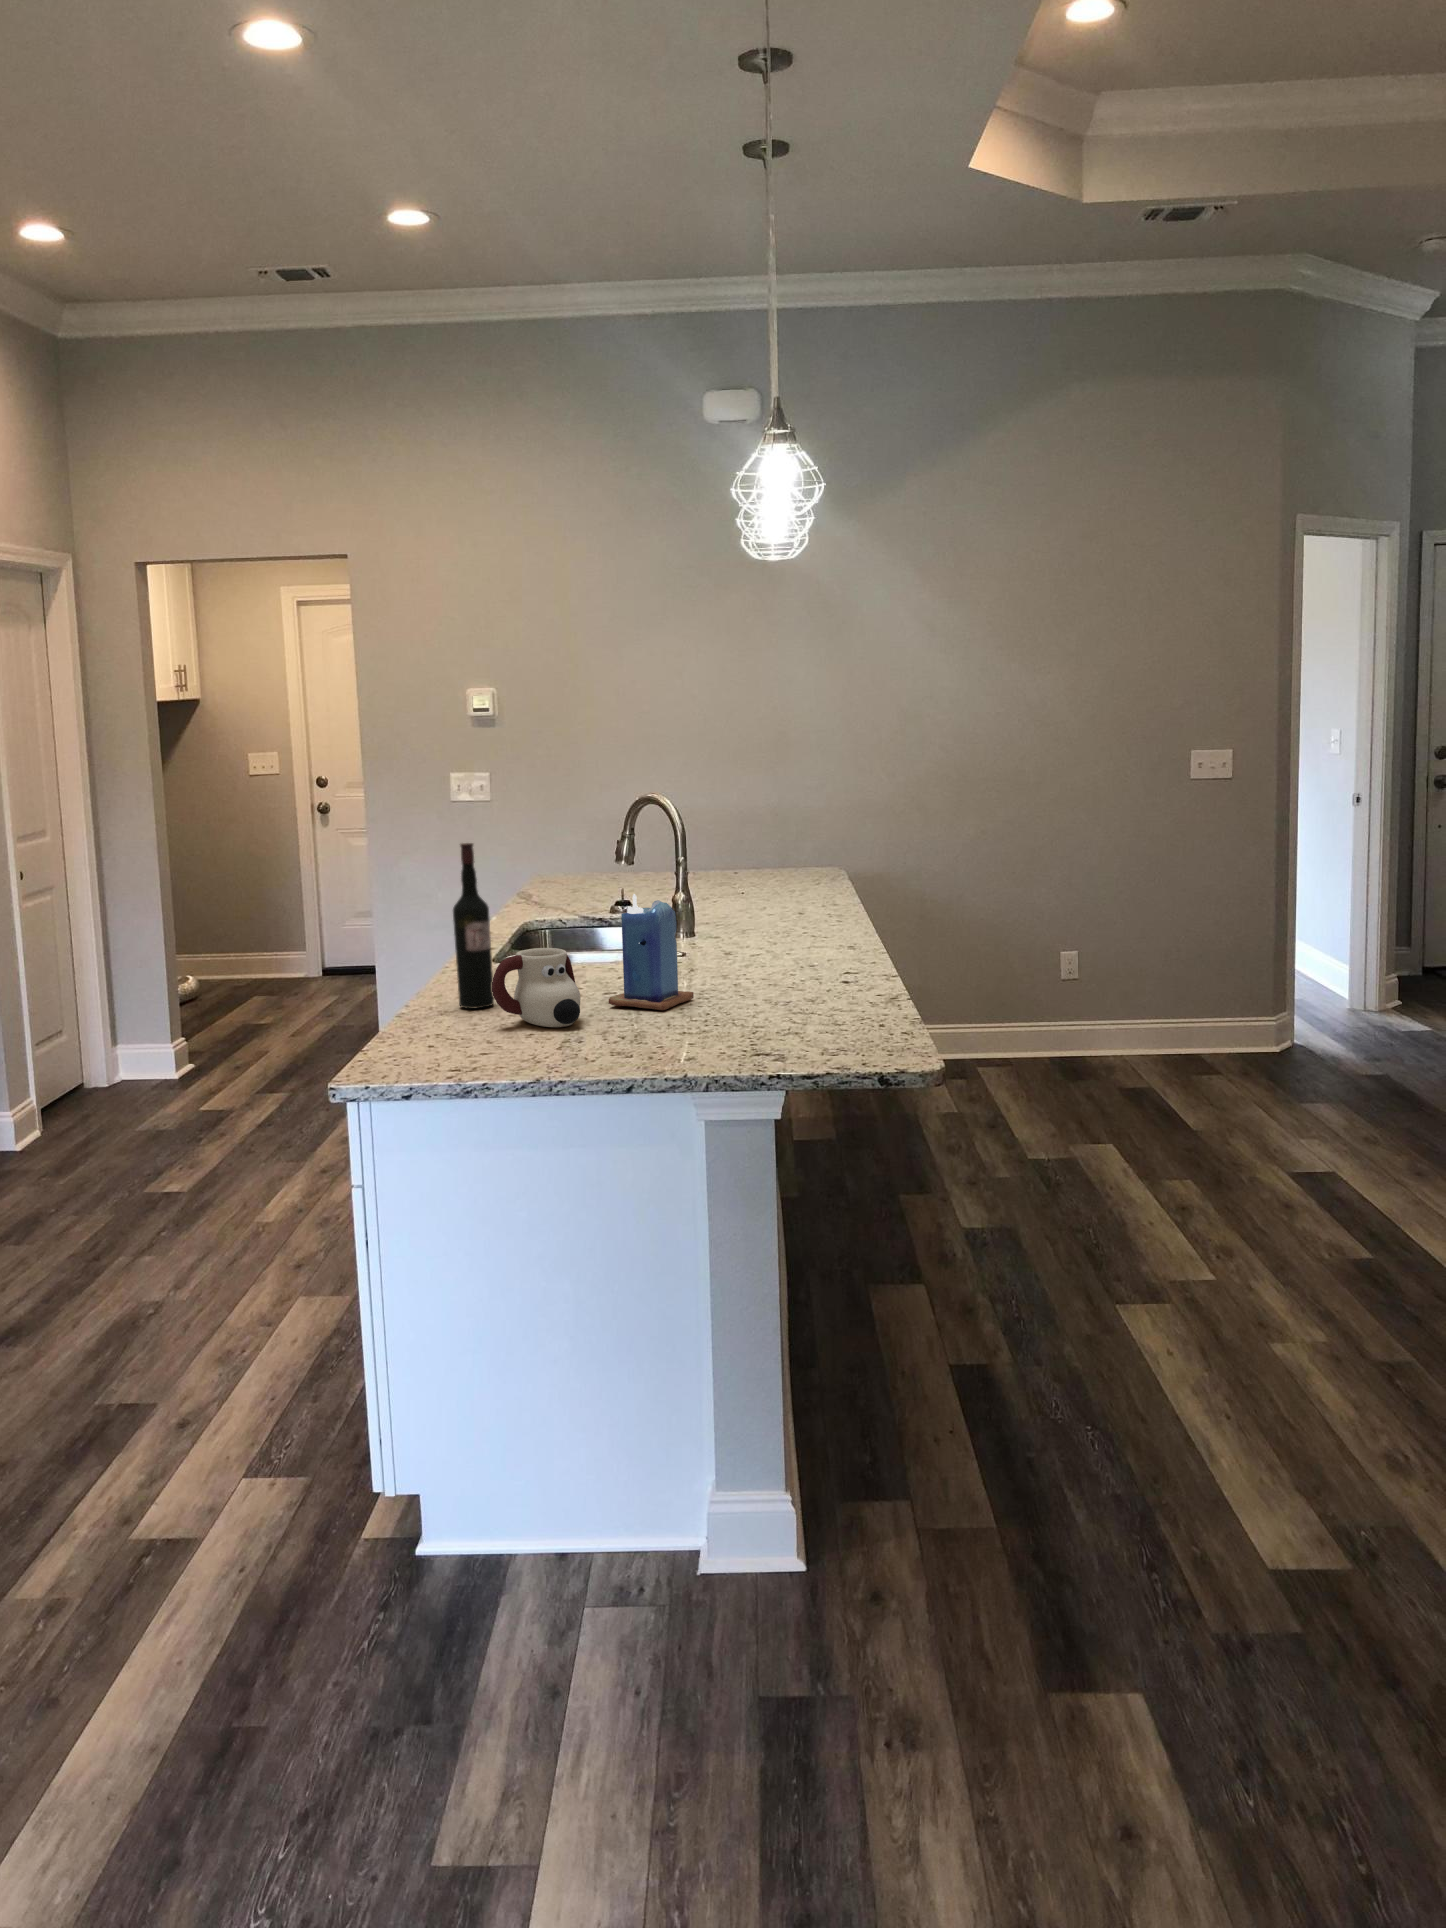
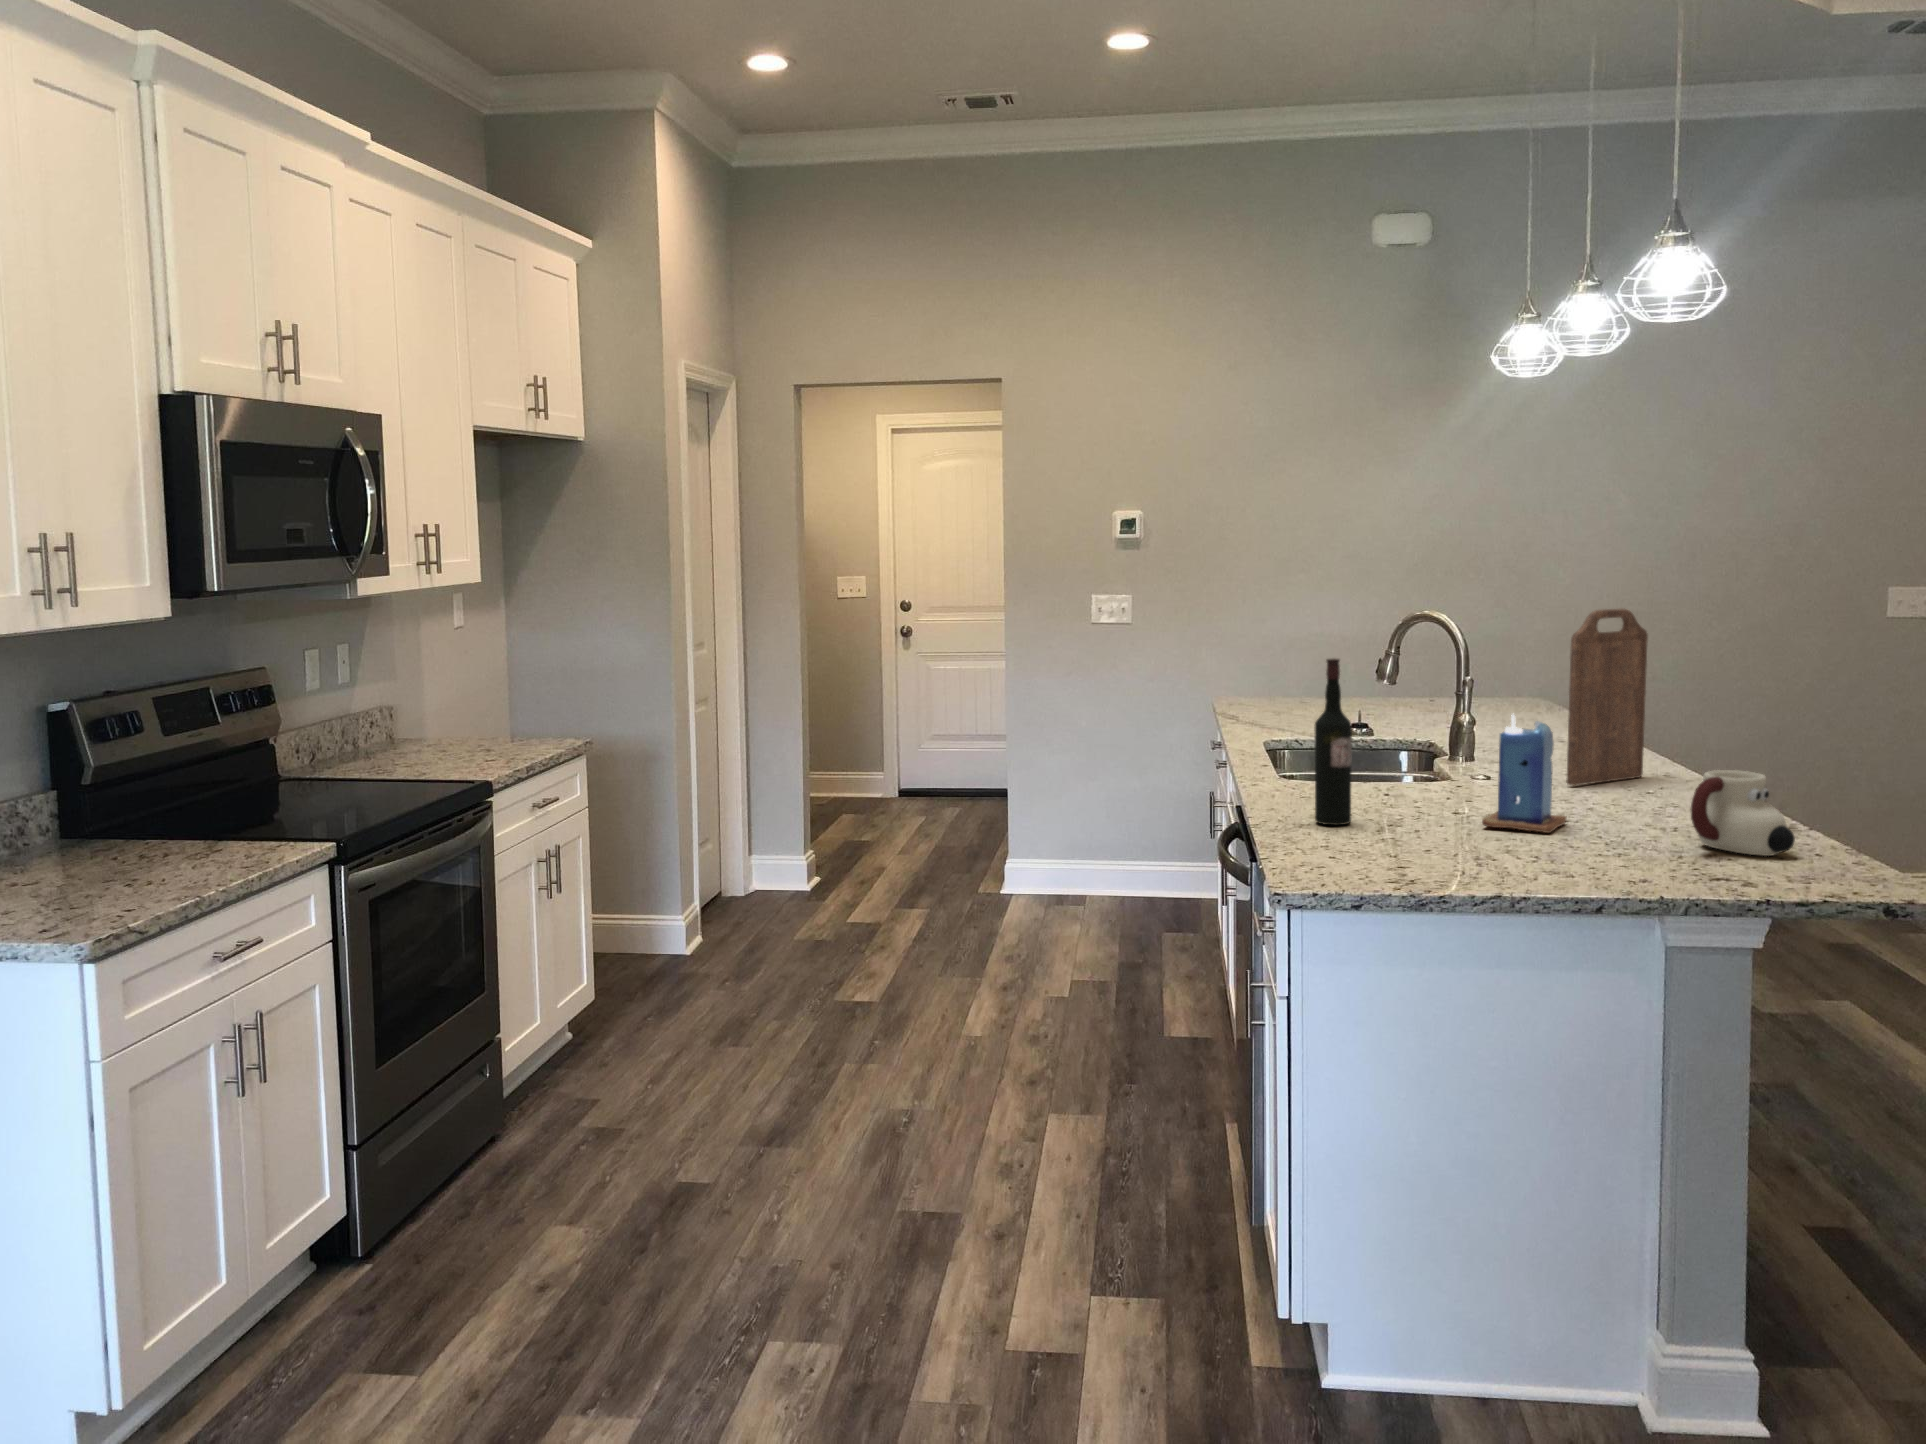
cutting board: none [741,786,825,959] -> present [1567,609,1648,786]
mug: present [492,948,581,1027] -> present [1690,770,1795,856]

